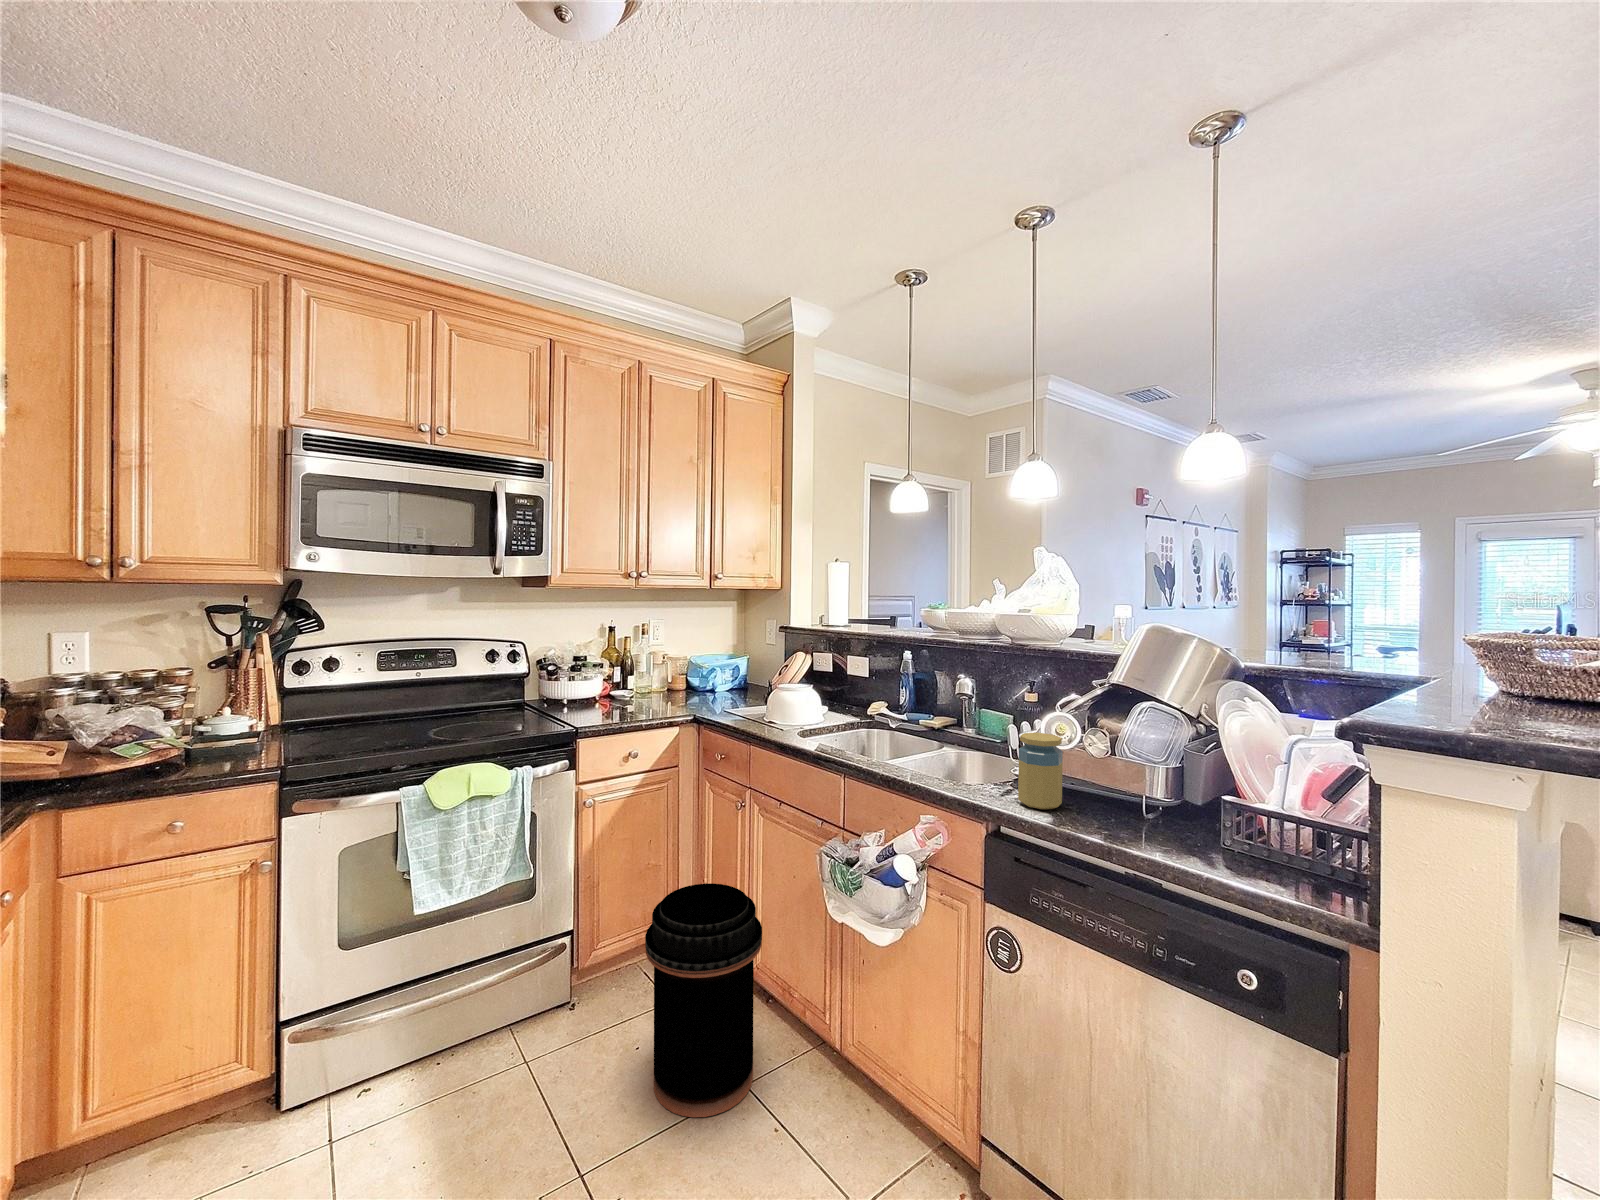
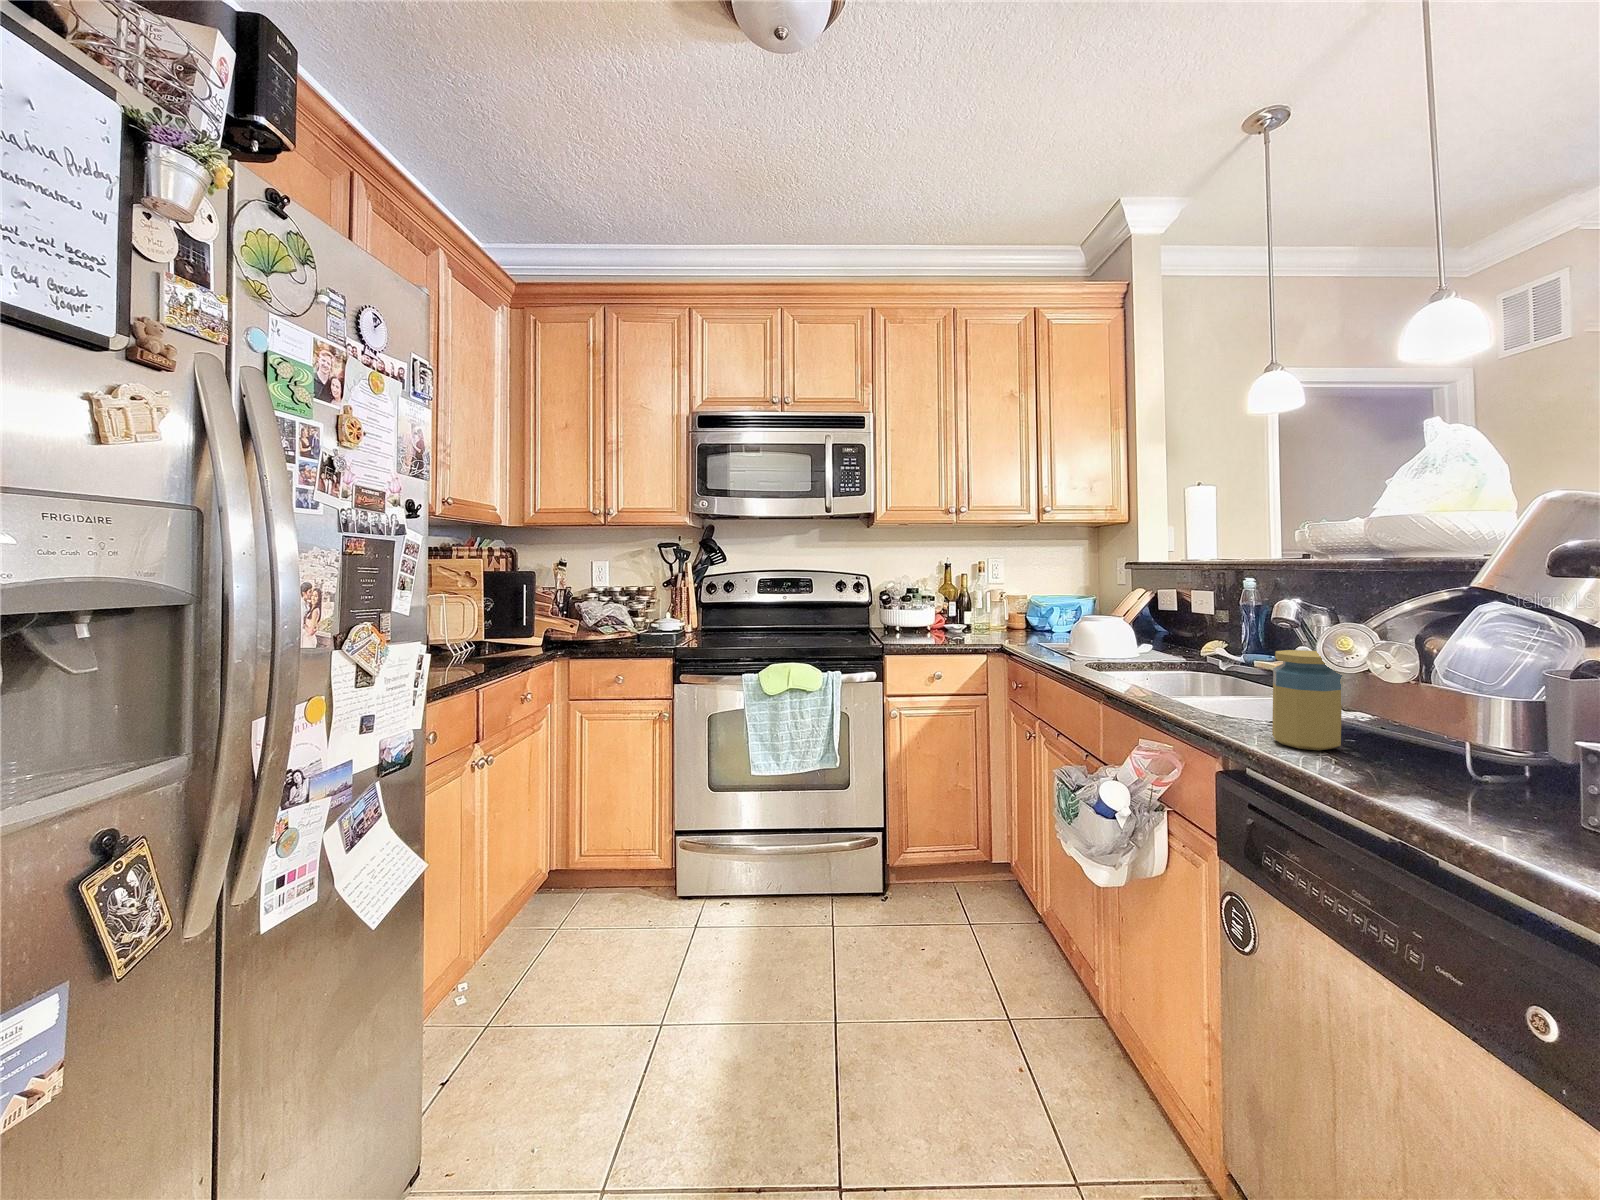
trash can: present [645,883,762,1117] -> none [906,797,1022,1010]

